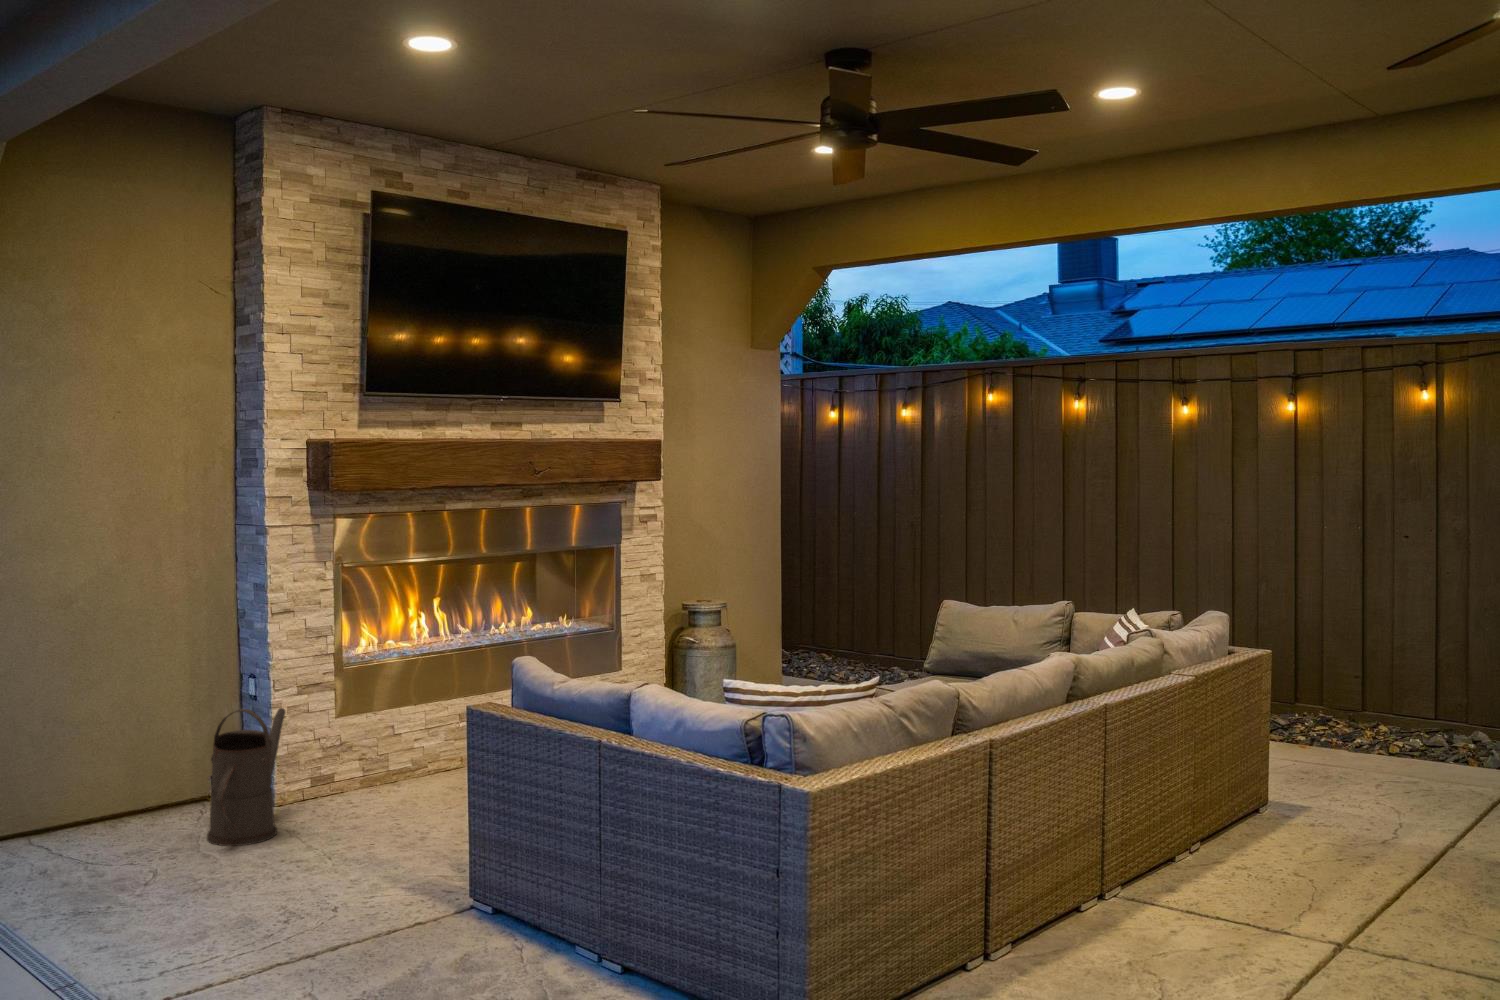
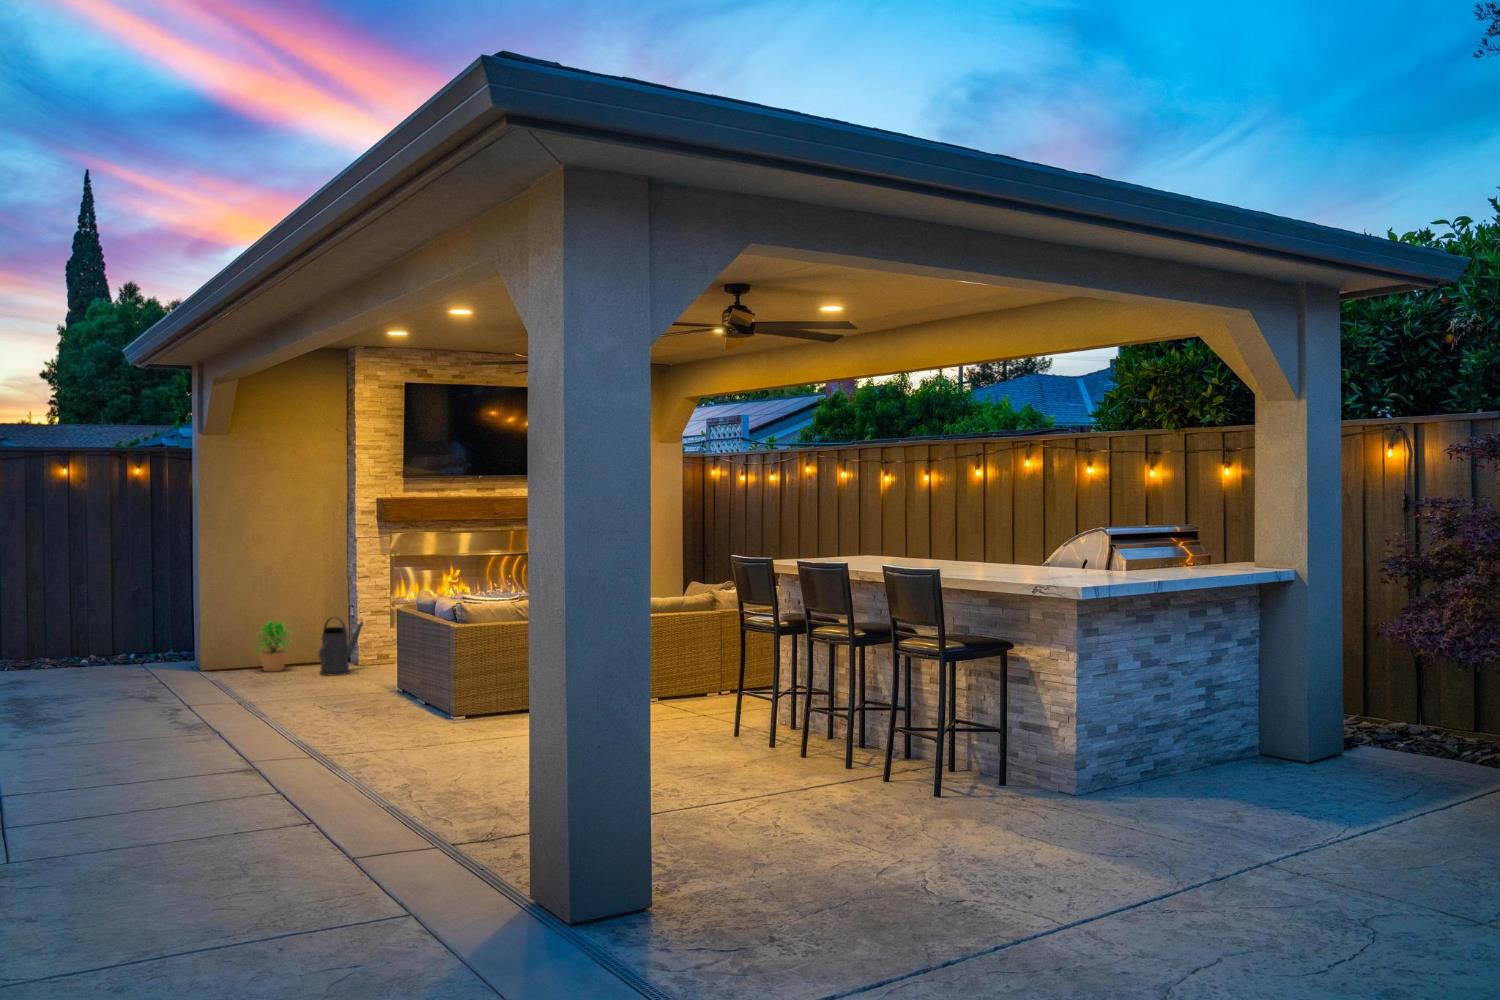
potted plant: none [25,717,133,839] -> present [255,621,291,671]

